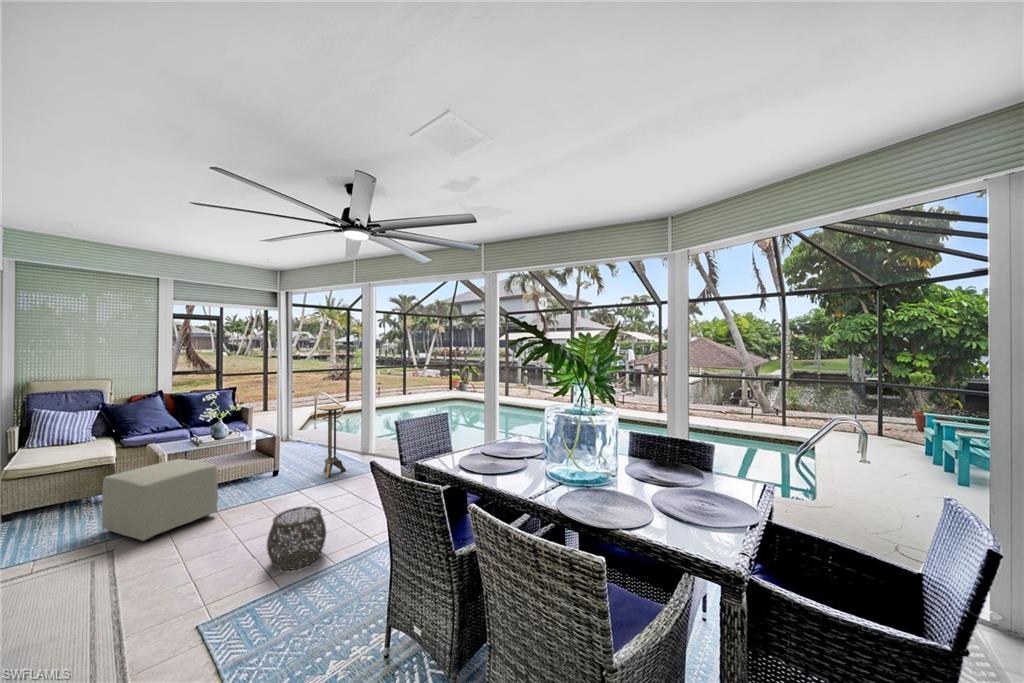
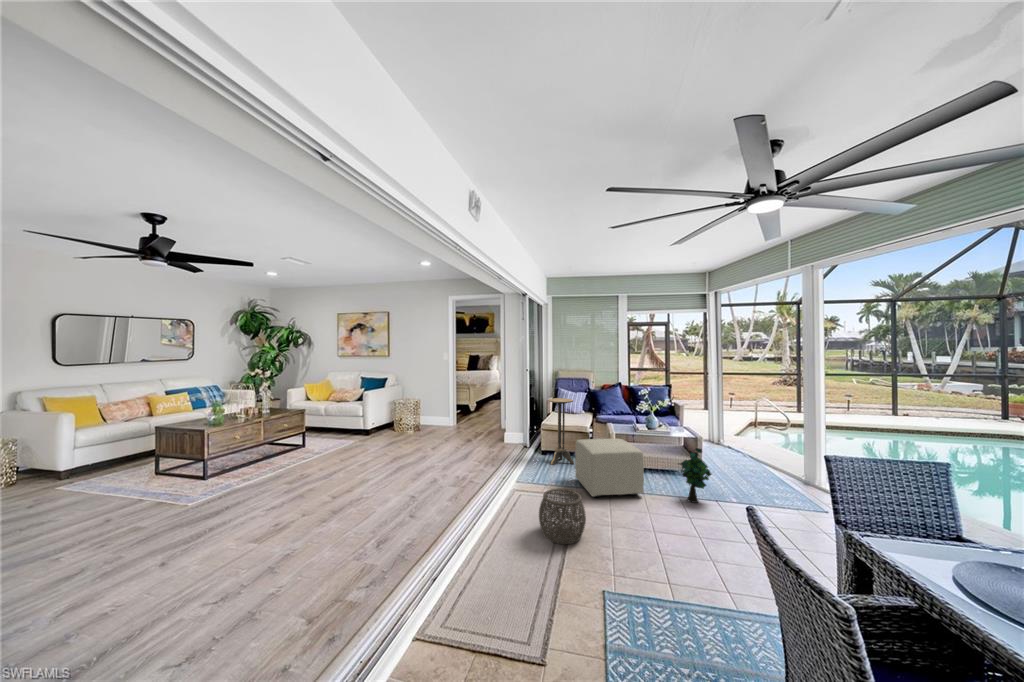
side table: present [317,405,346,478] -> present [549,398,574,465]
decorative plant: none [256,445,294,501] -> present [679,448,712,503]
woven basket: present [267,506,326,570] -> present [539,488,586,544]

